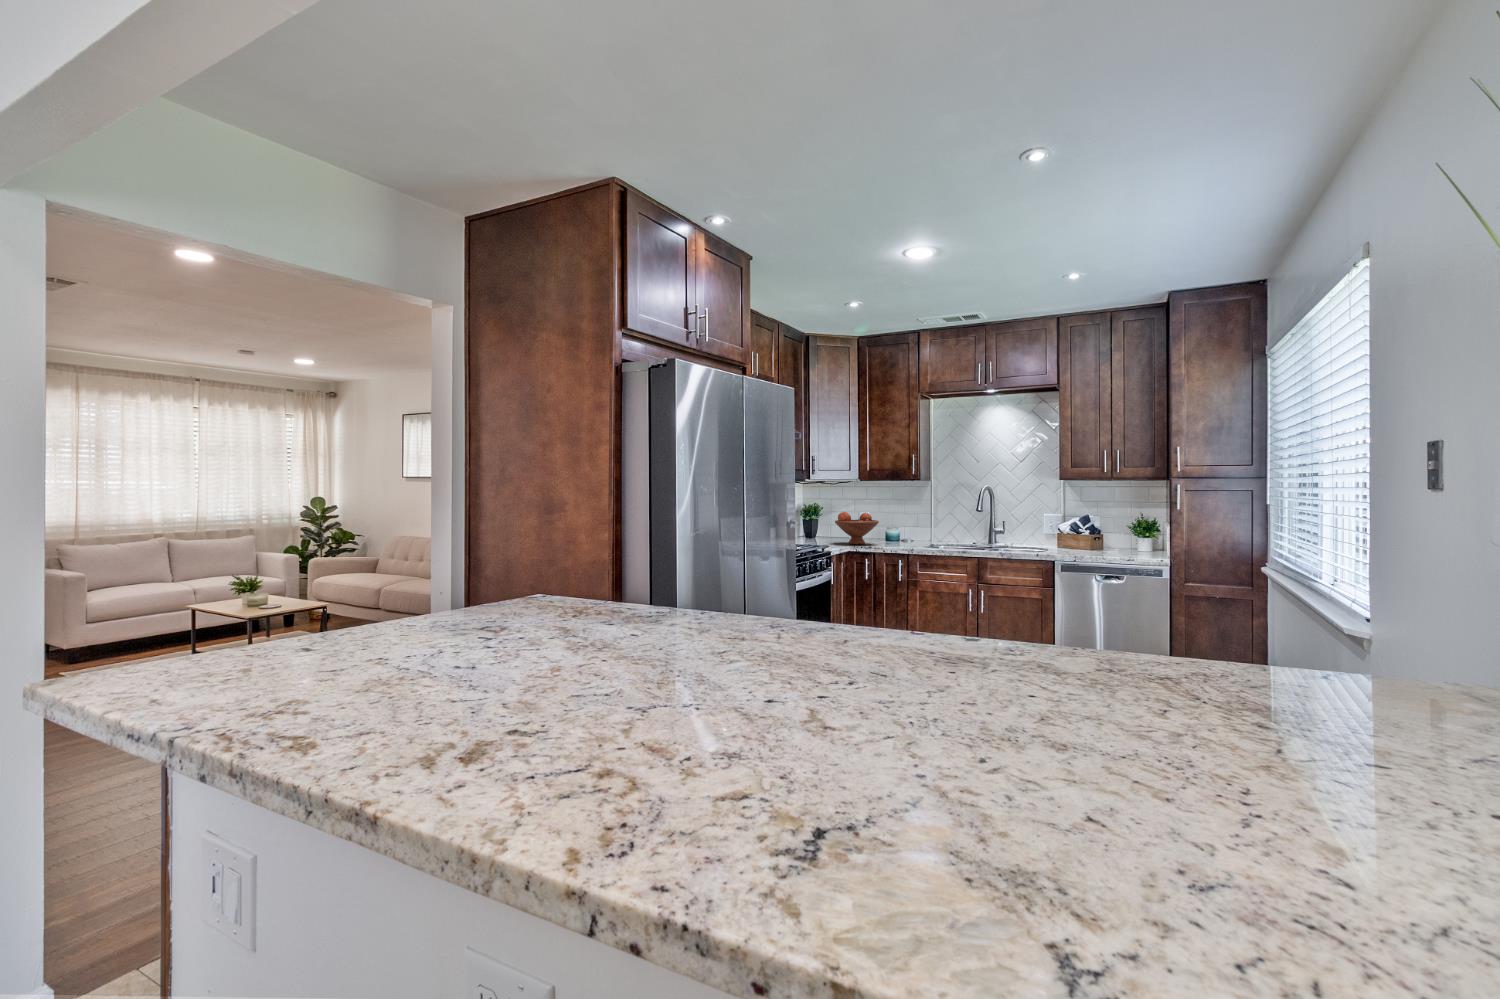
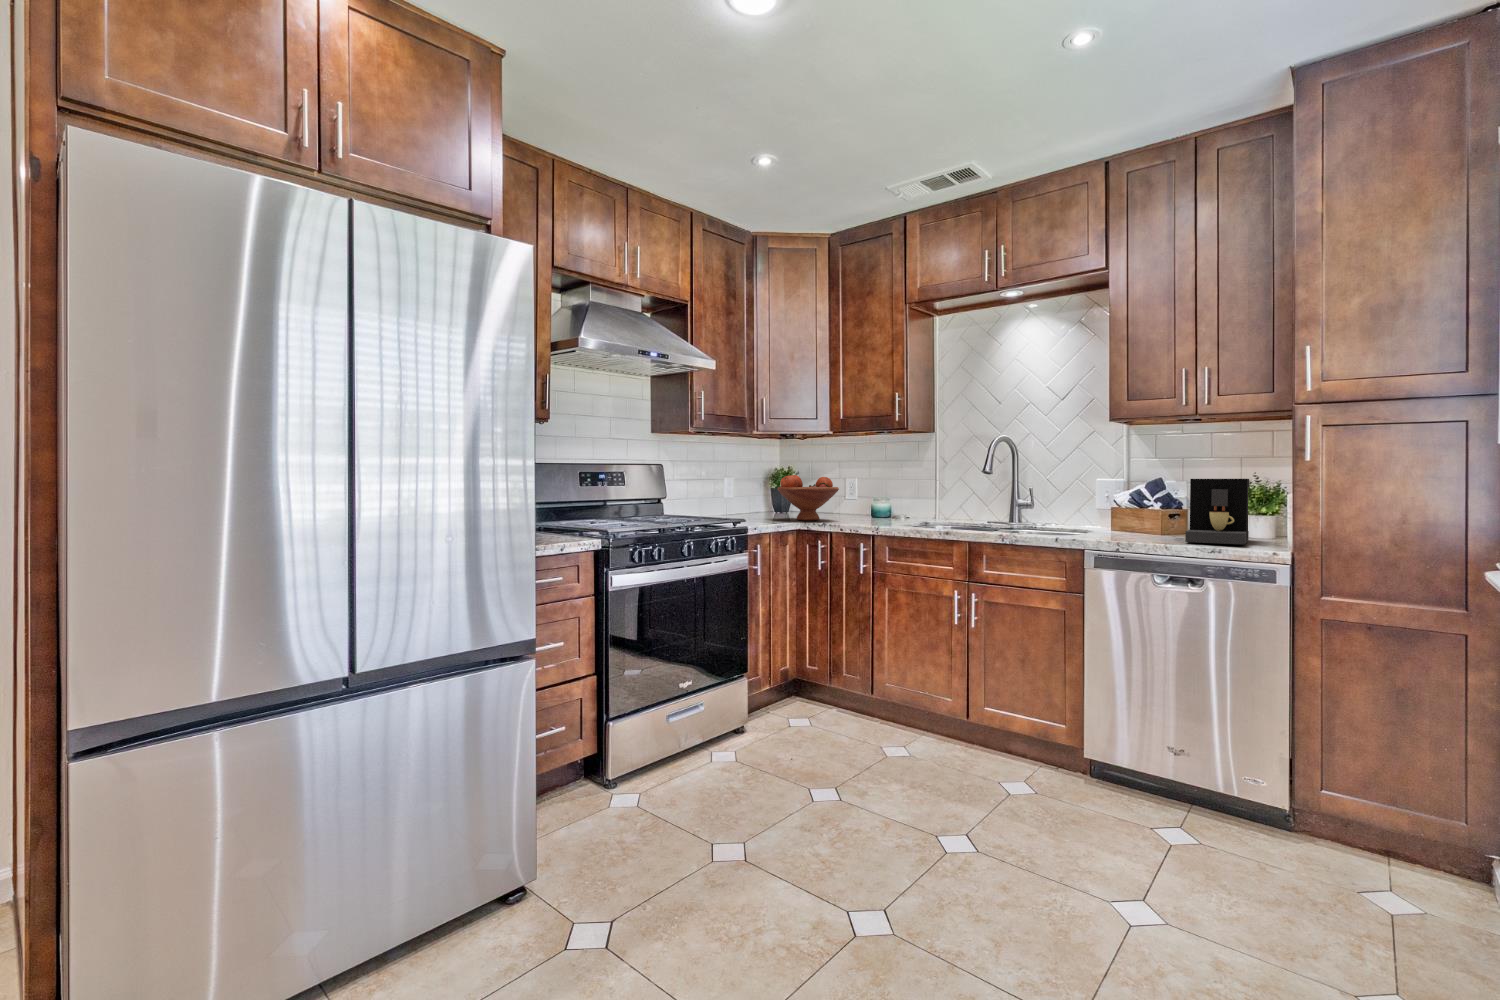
coffee maker: none [1108,516,1143,556] -> present [1185,479,1249,544]

